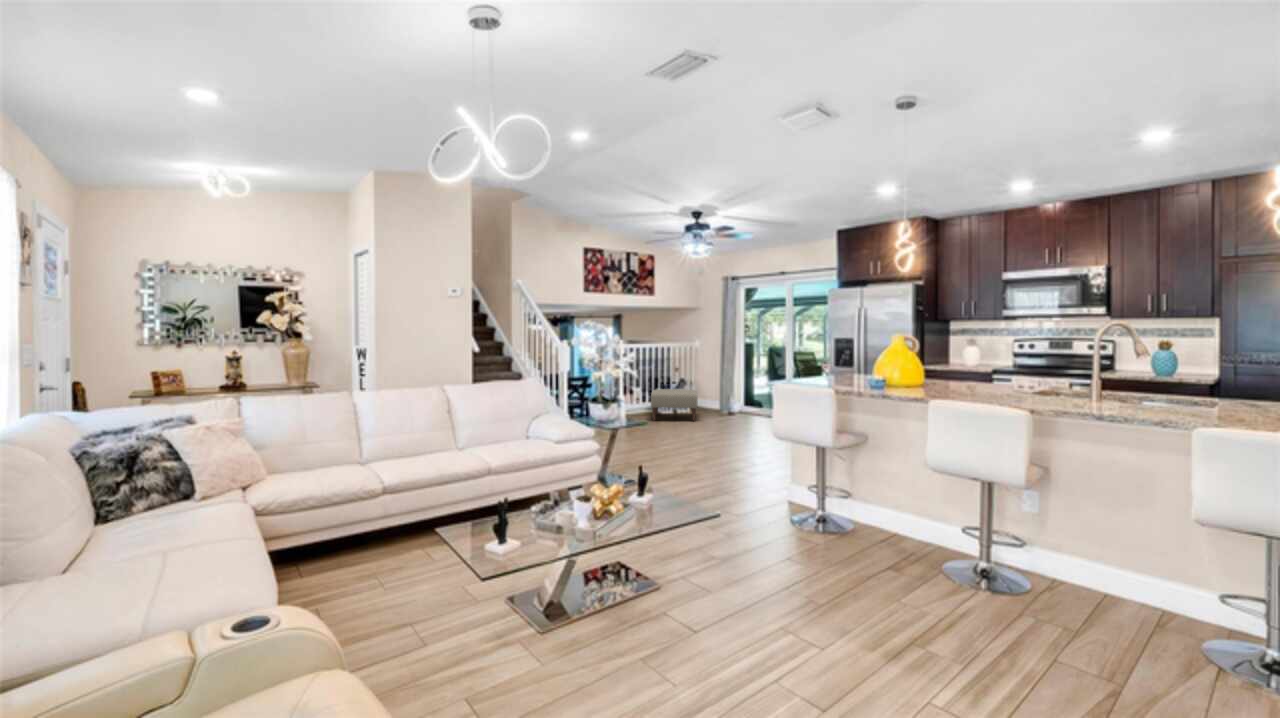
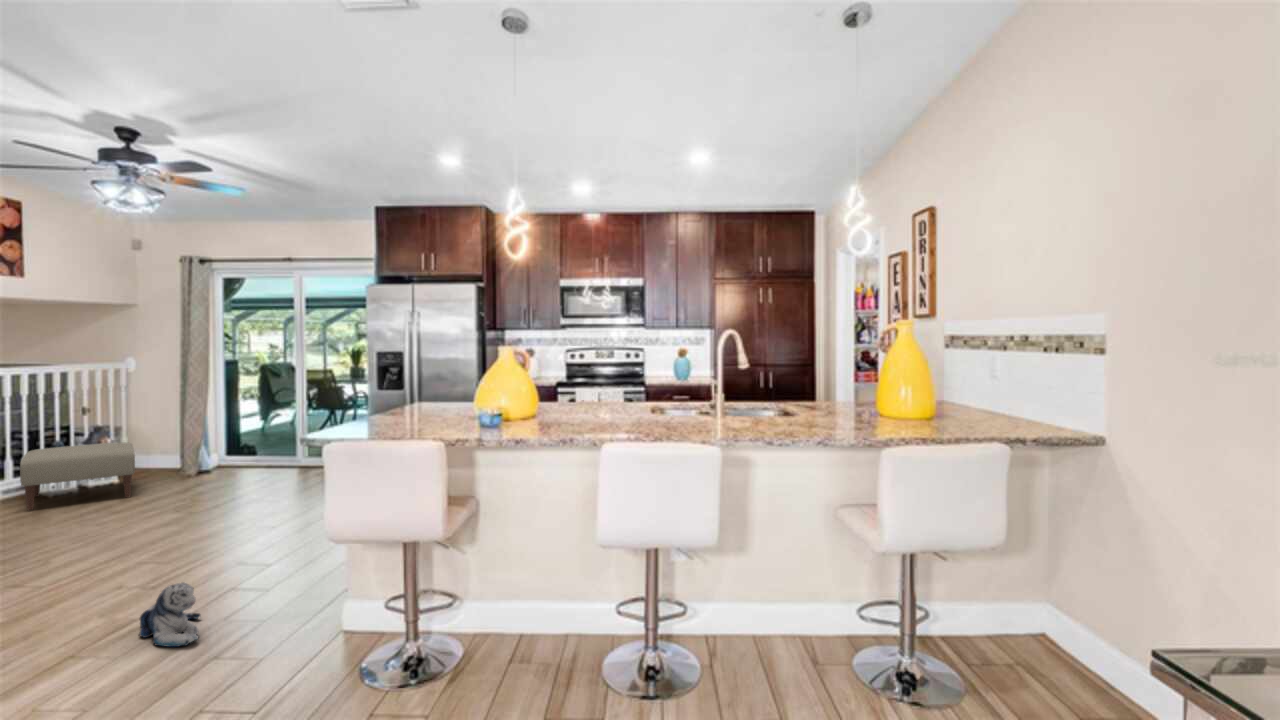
plush toy: none [693,455,719,486] -> present [139,583,200,647]

